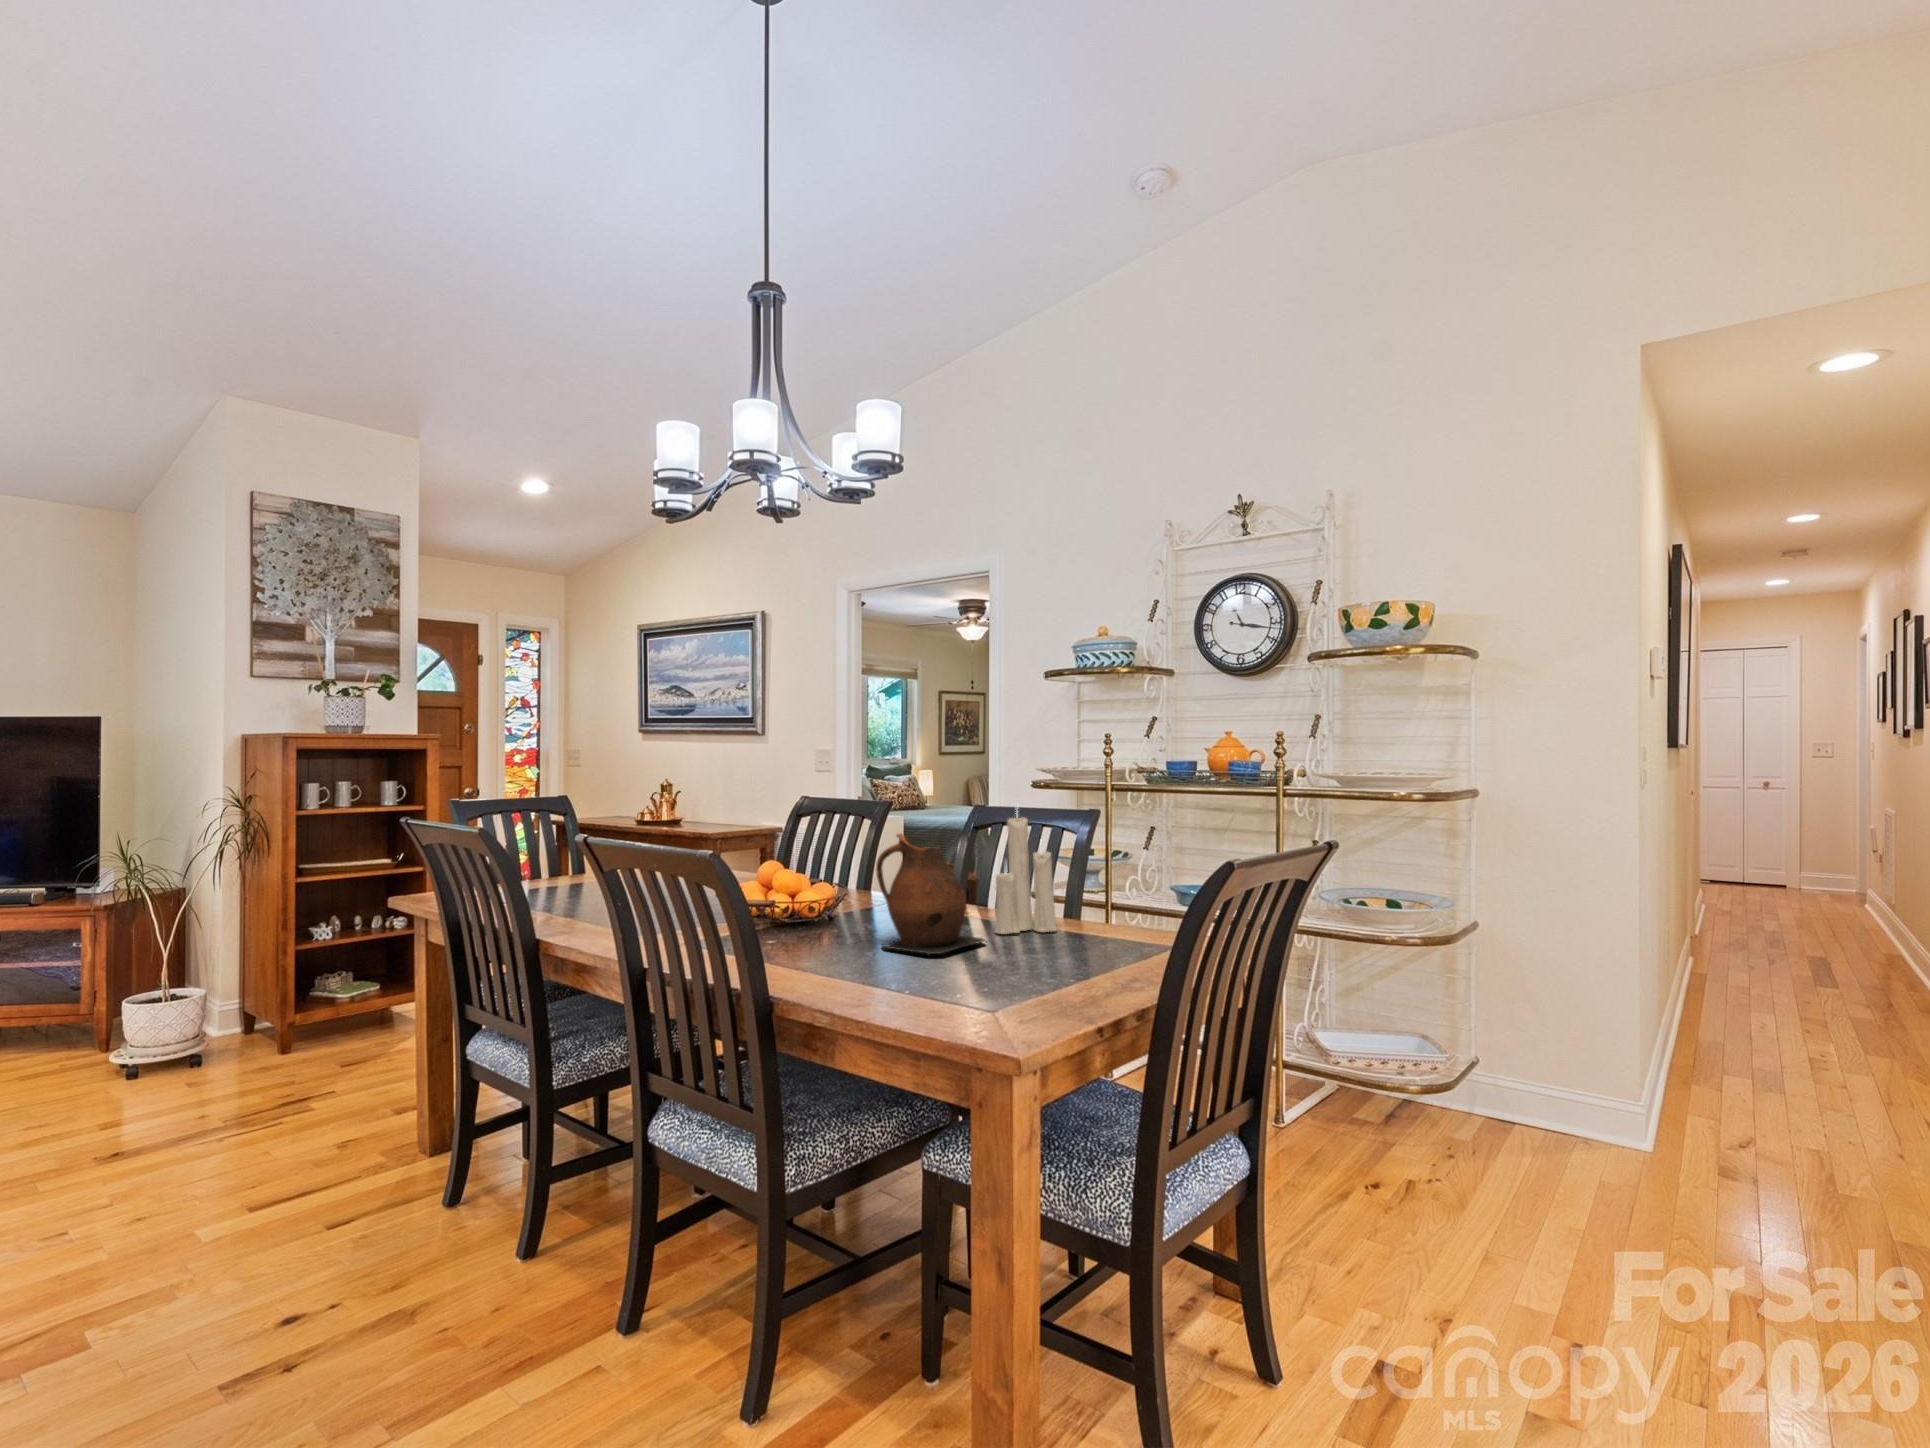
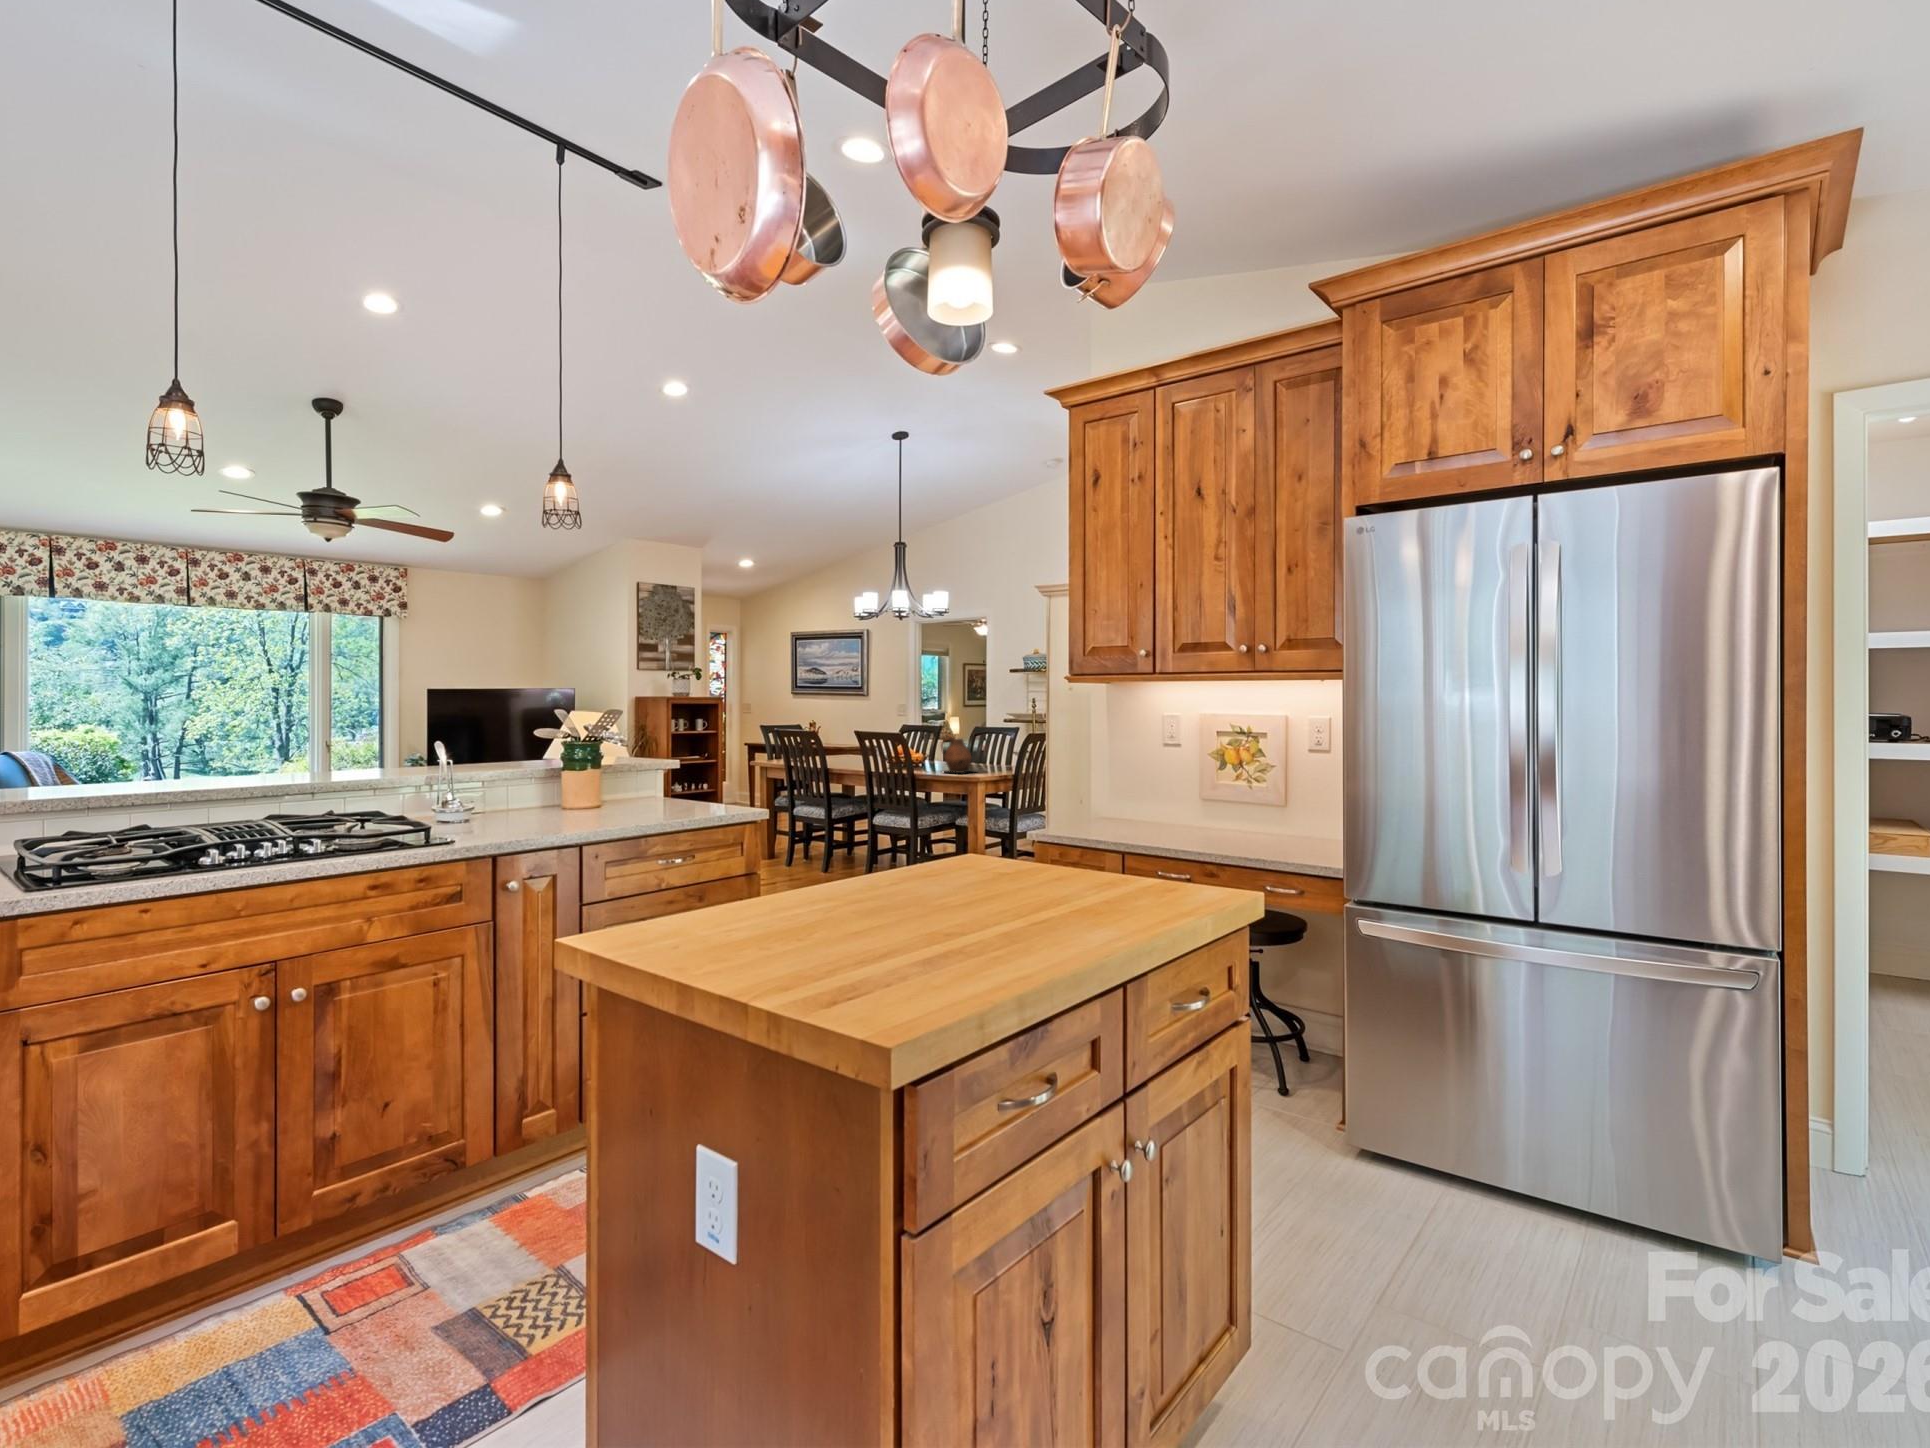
candle: present [994,812,1057,934] -> none [982,722,1004,770]

